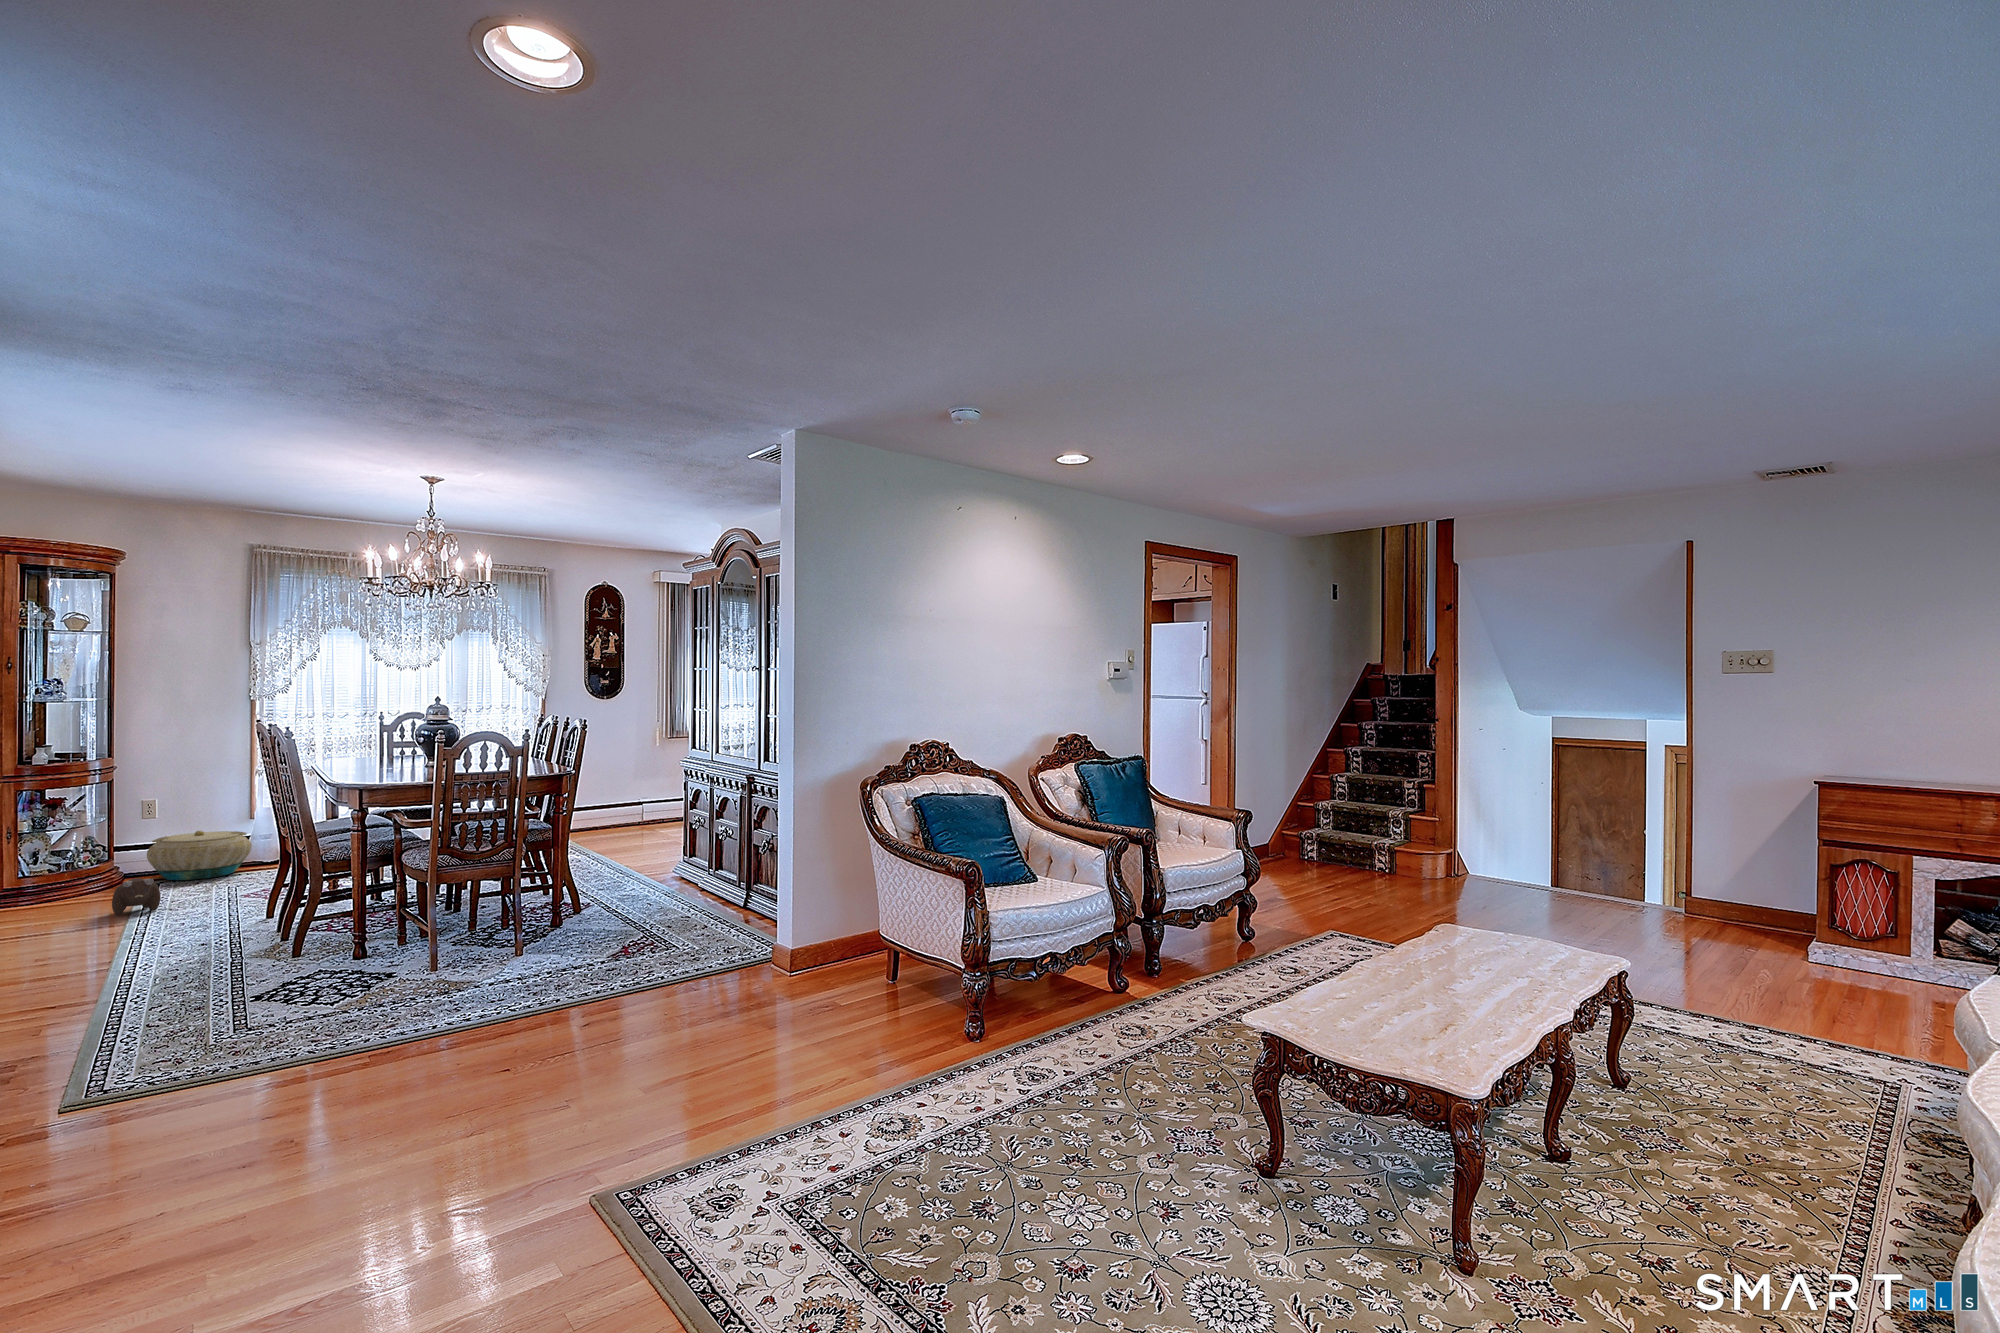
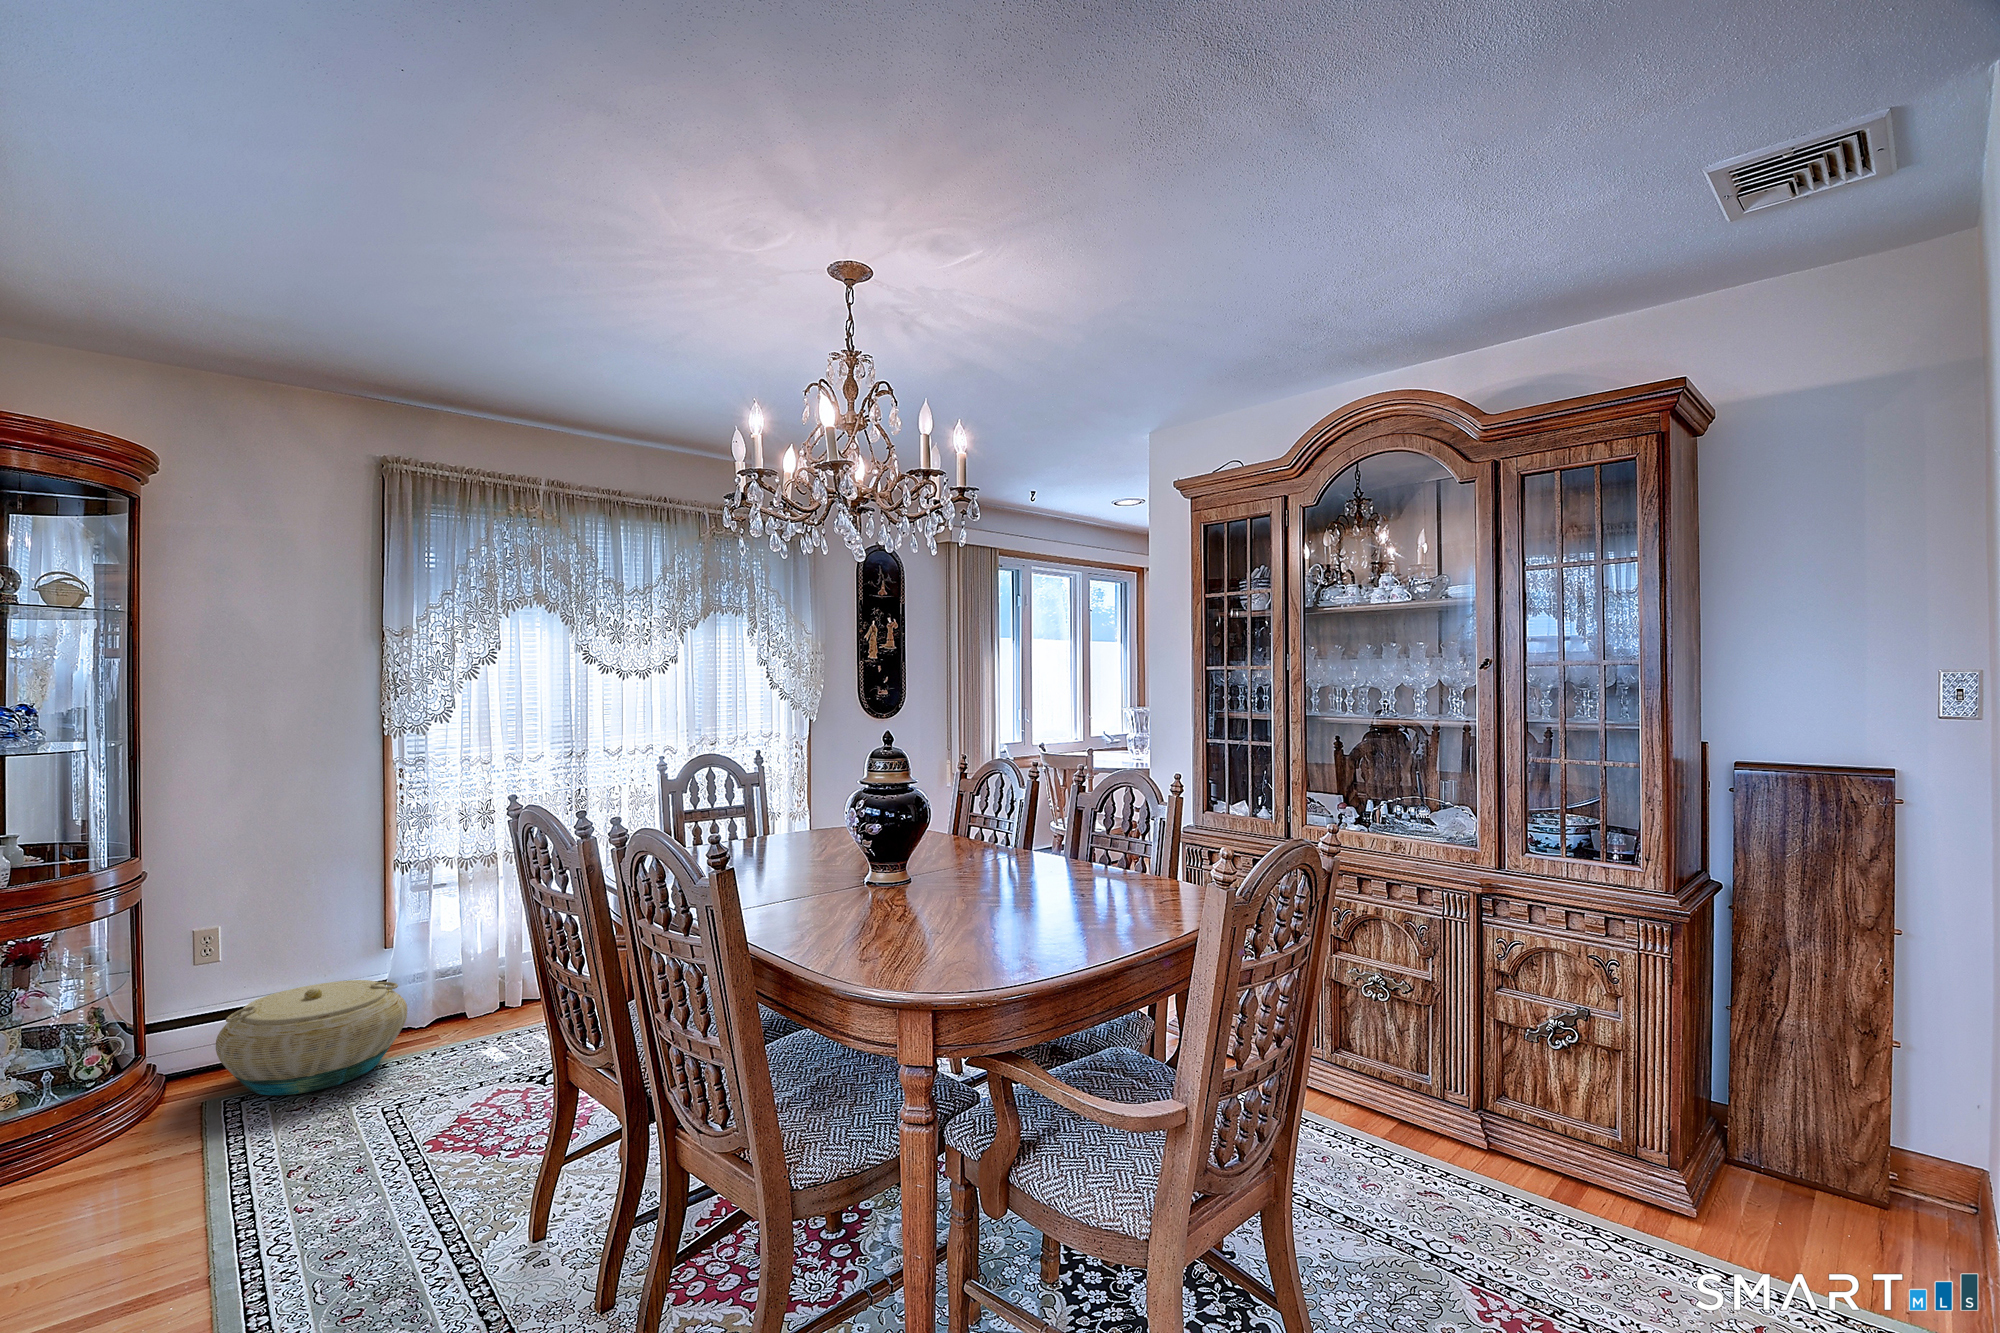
plush toy: present [112,878,161,915] -> none [201,1161,307,1264]

